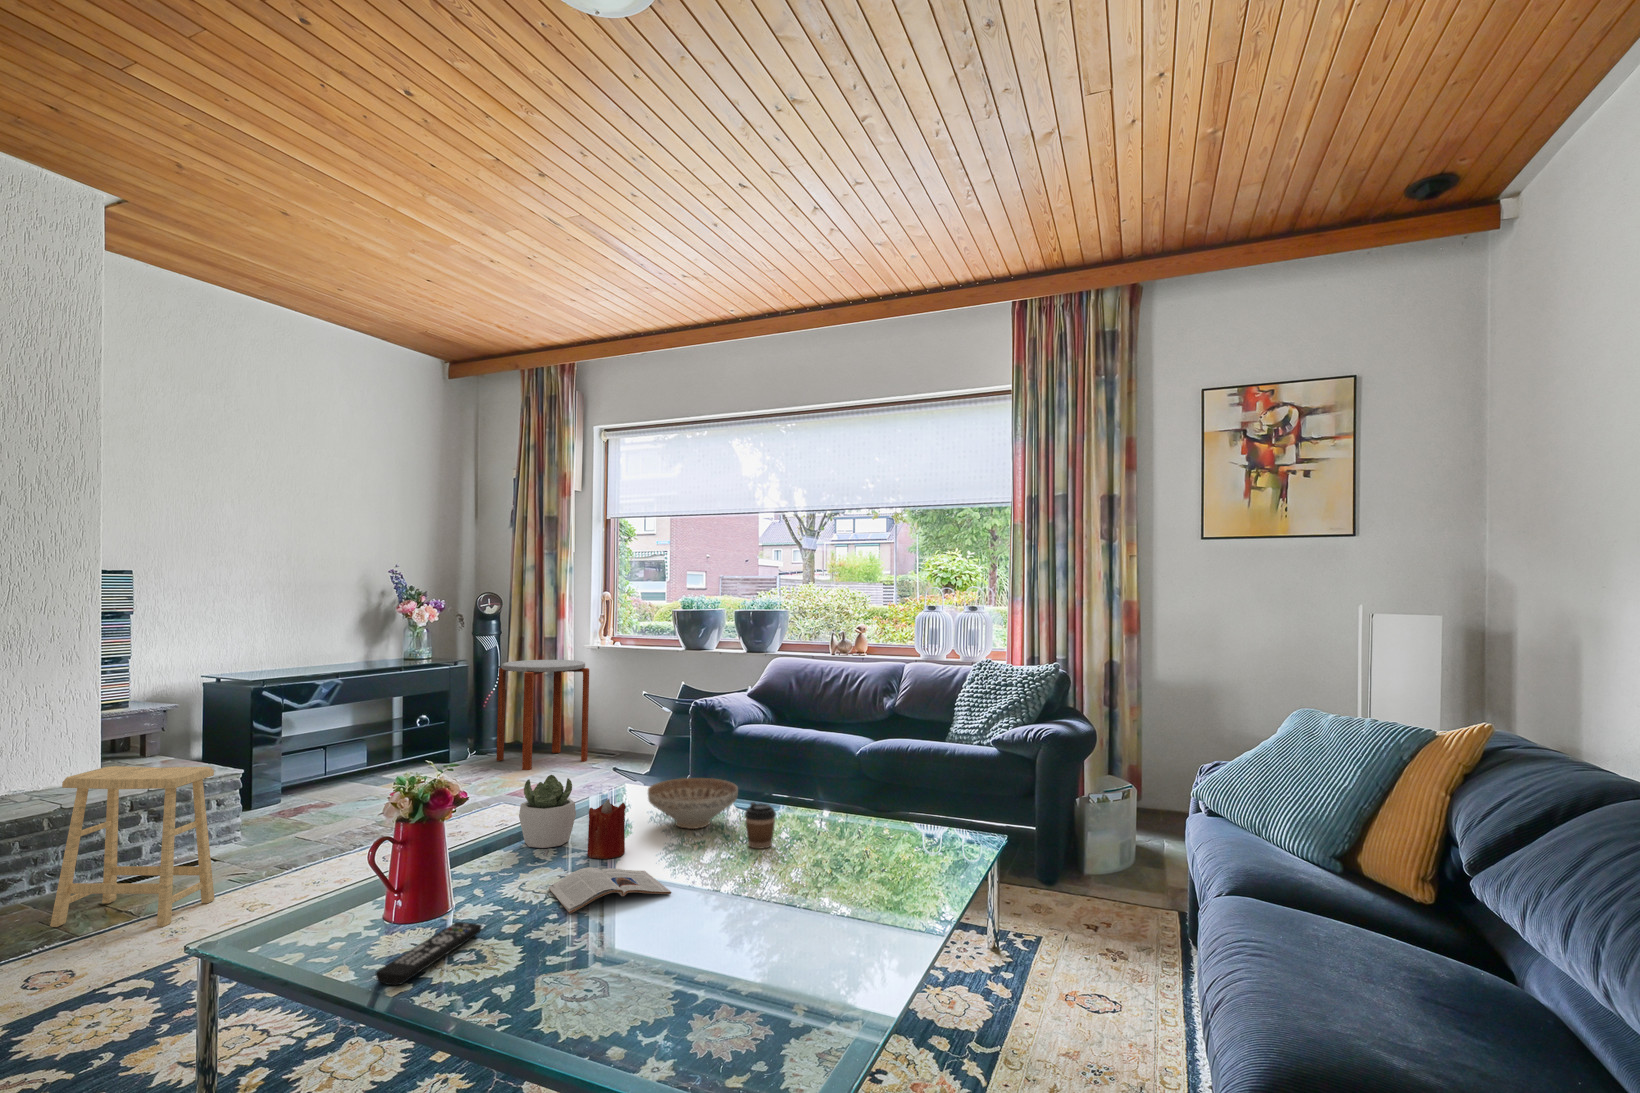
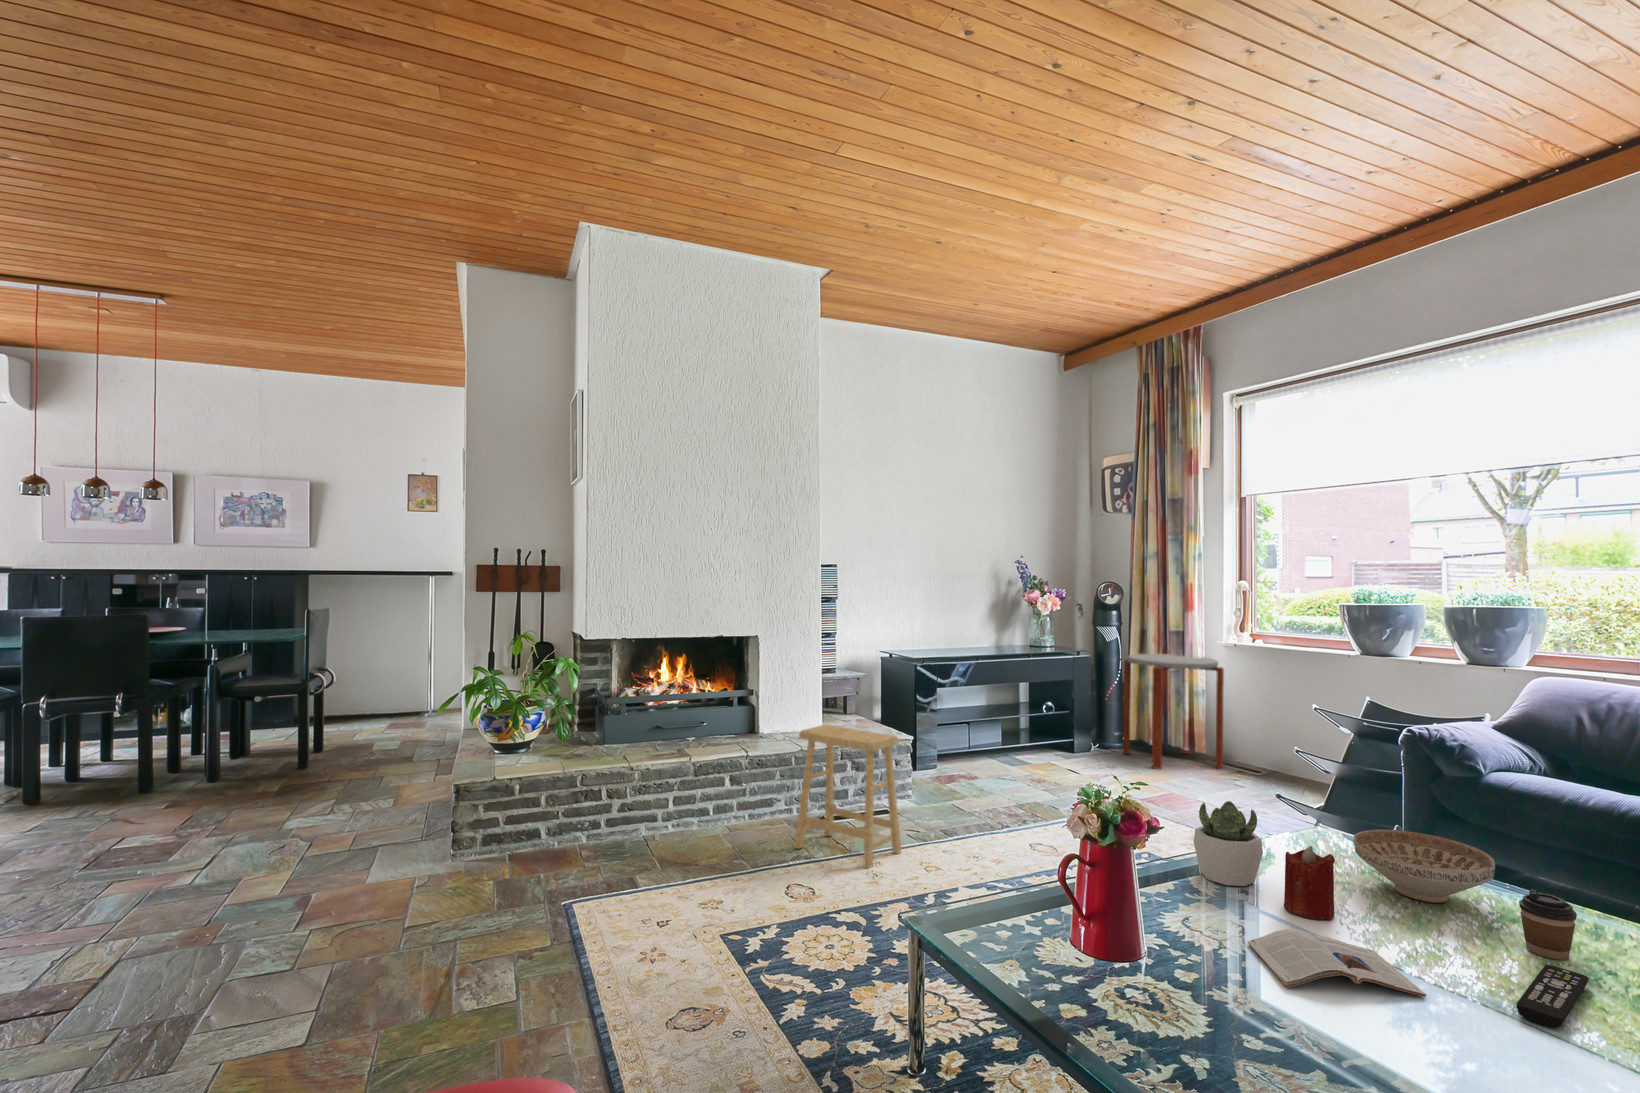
remote control: present [376,922,482,985] -> present [1516,965,1588,1027]

